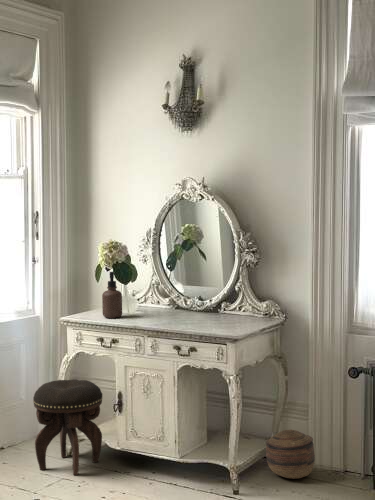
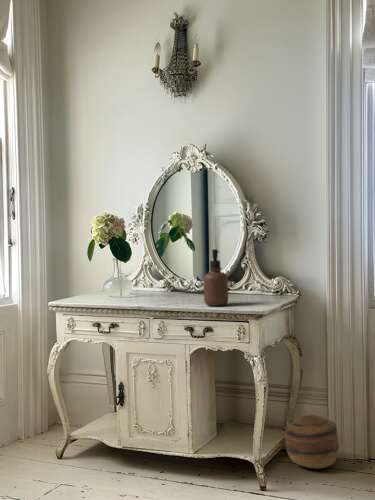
soap dispenser: present [102,272,122,318] -> present [204,249,228,306]
footstool: present [33,379,102,475] -> none [21,372,100,481]

